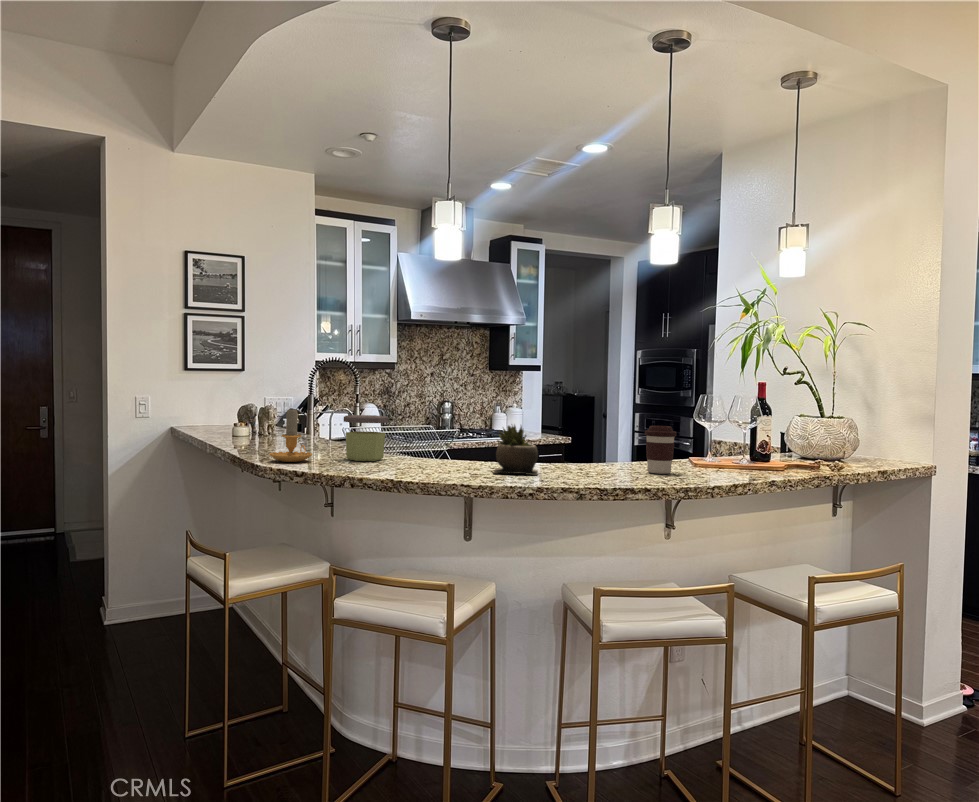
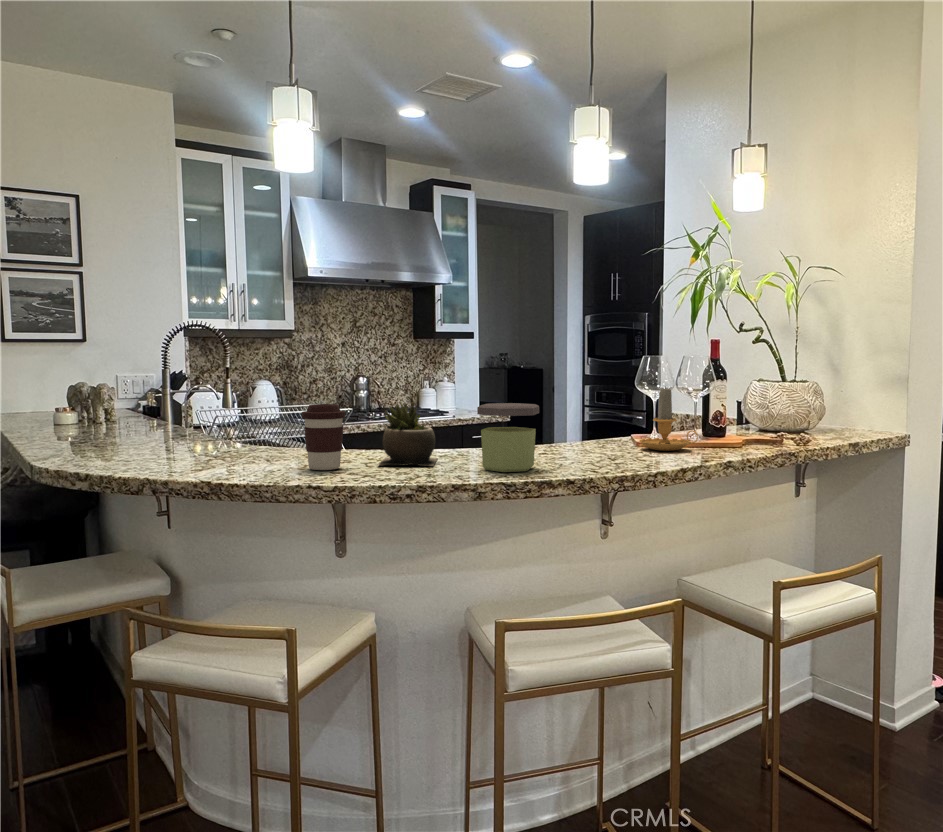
candle: present [269,409,312,462] -> present [640,387,698,451]
jar: present [344,415,388,461] -> present [477,403,539,472]
coffee cup: present [645,426,676,474] -> present [302,404,345,470]

